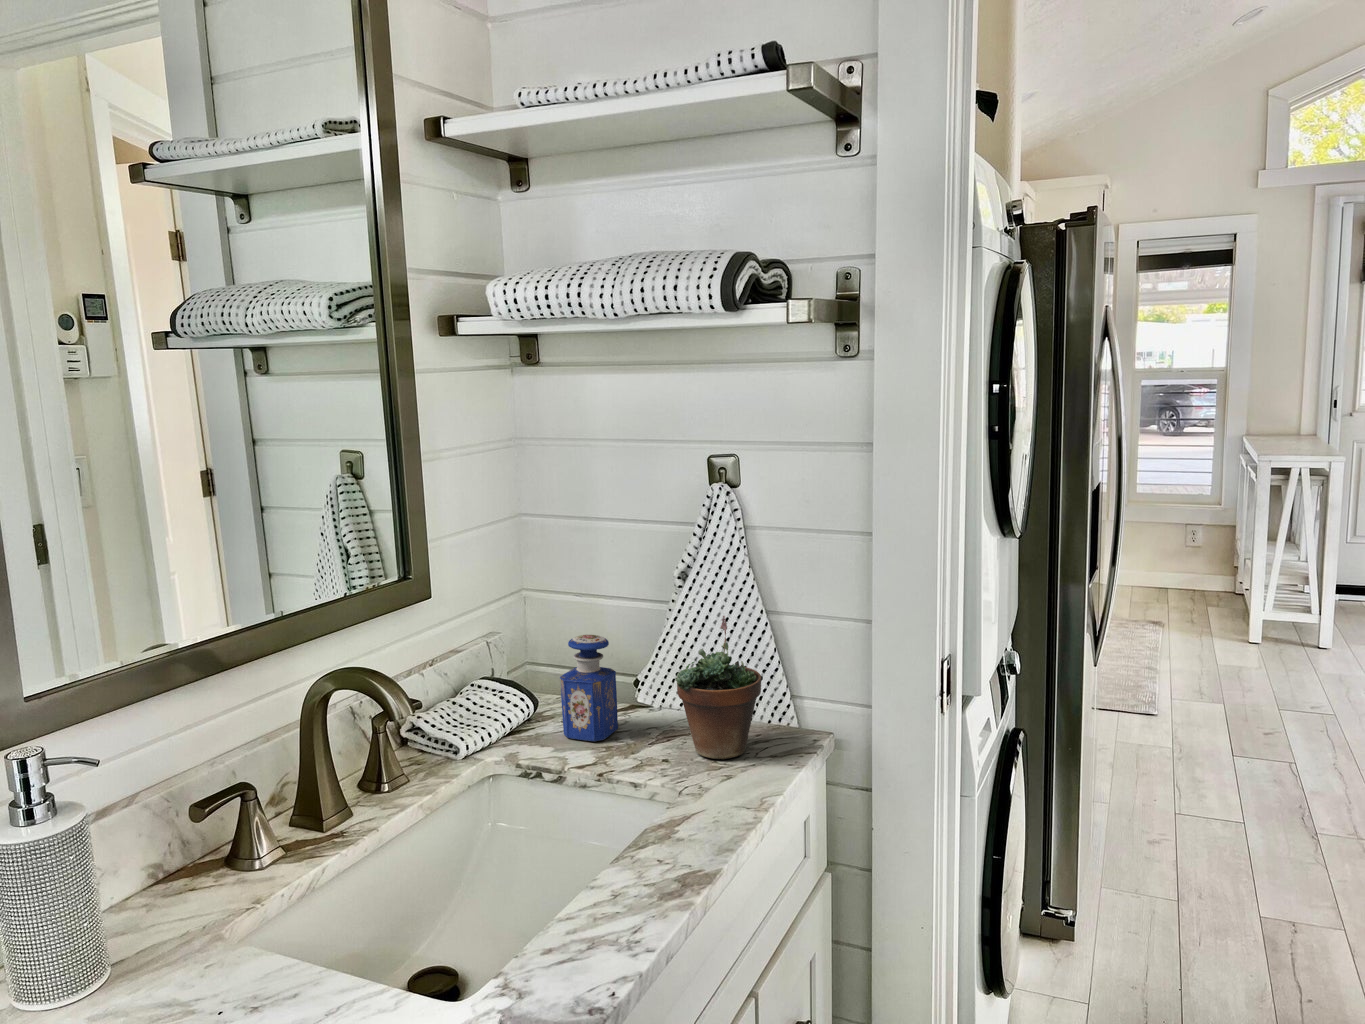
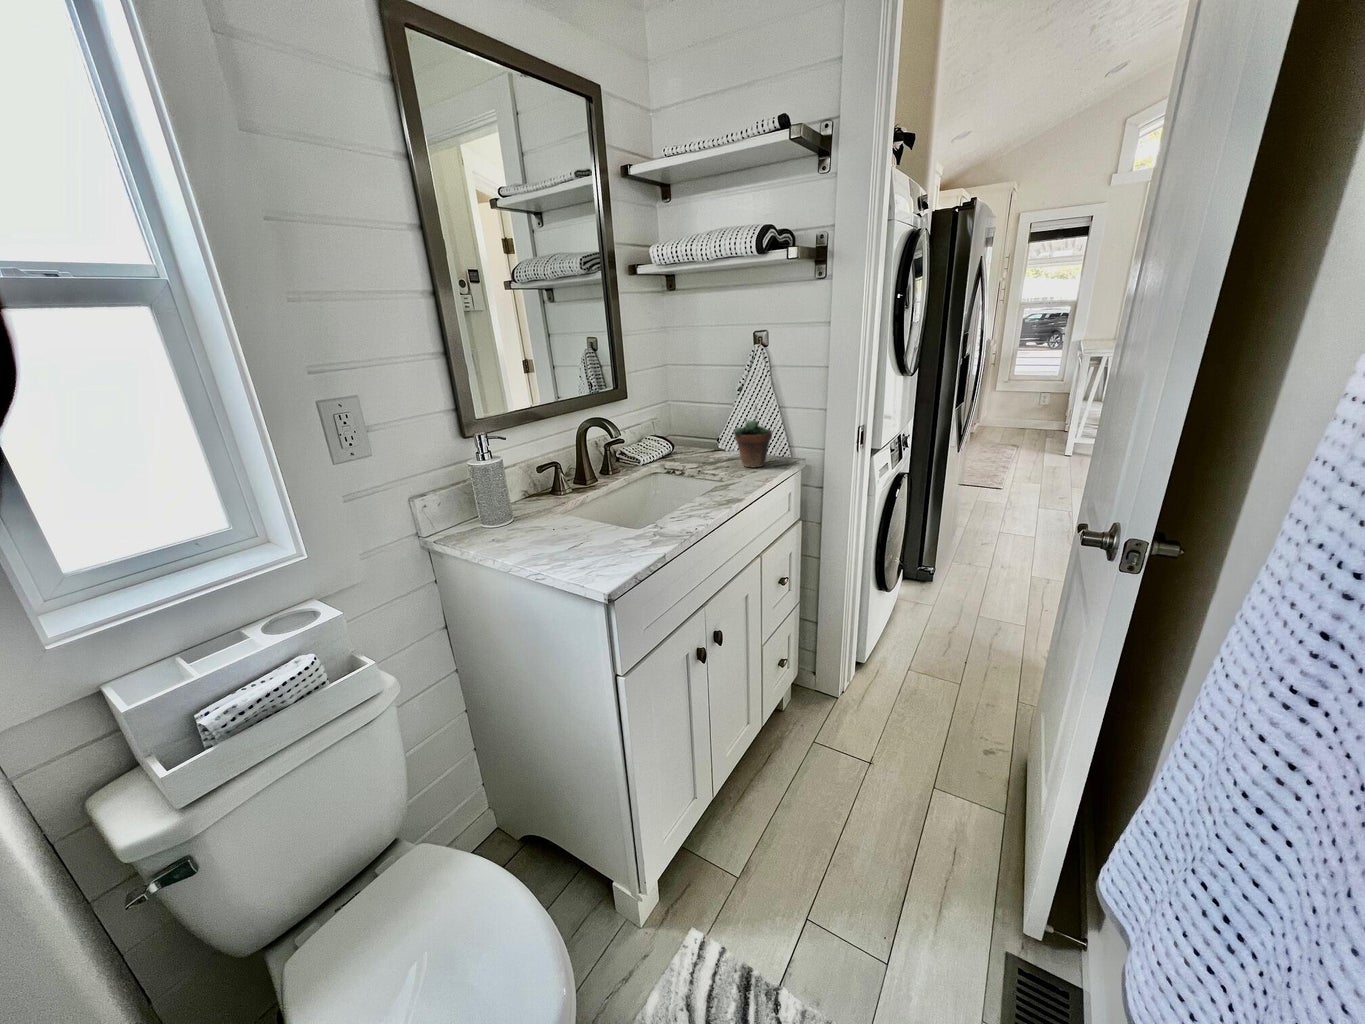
perfume bottle: present [560,635,618,741] -> none [684,415,710,462]

